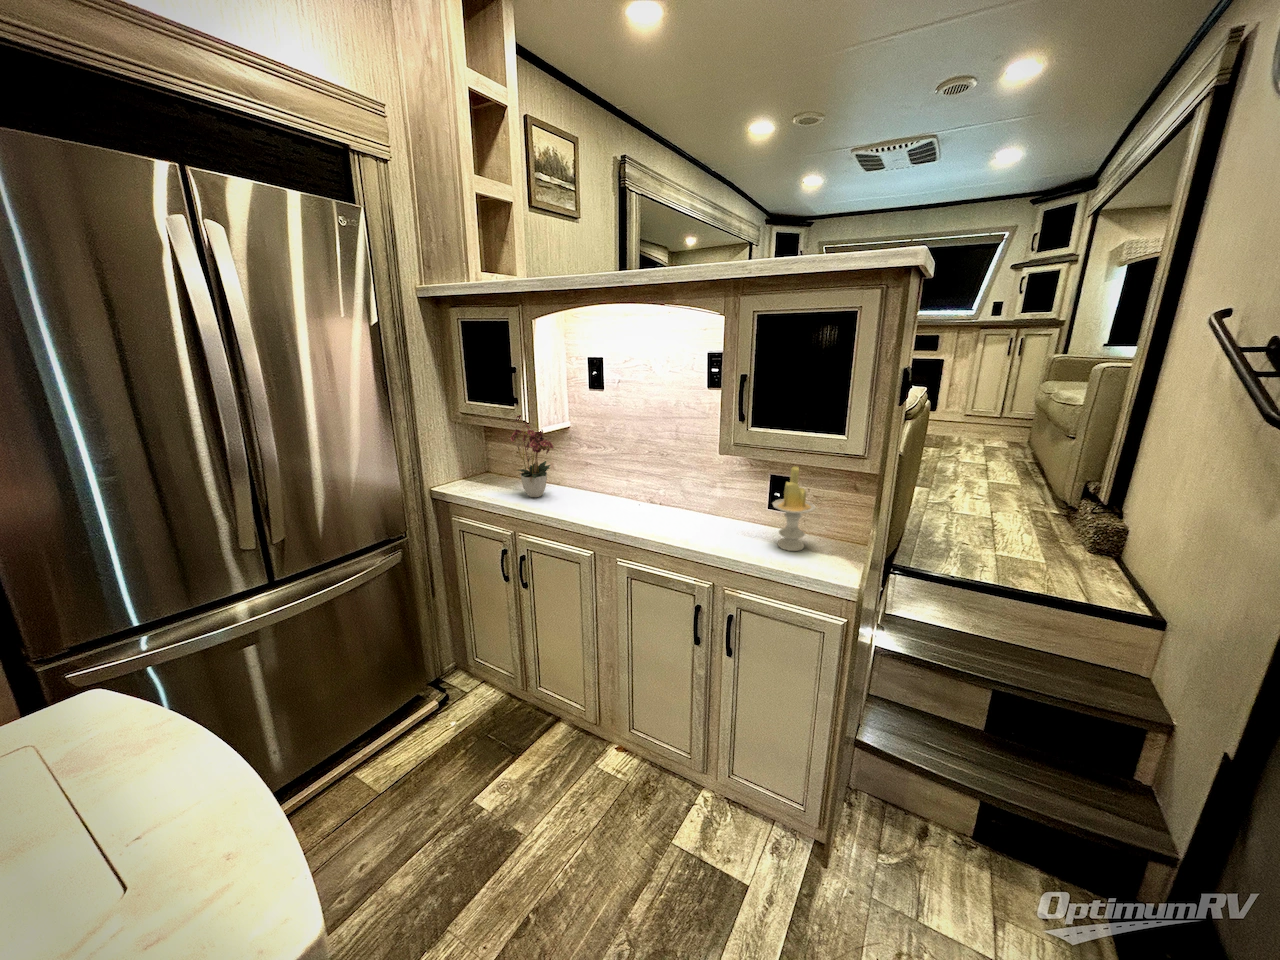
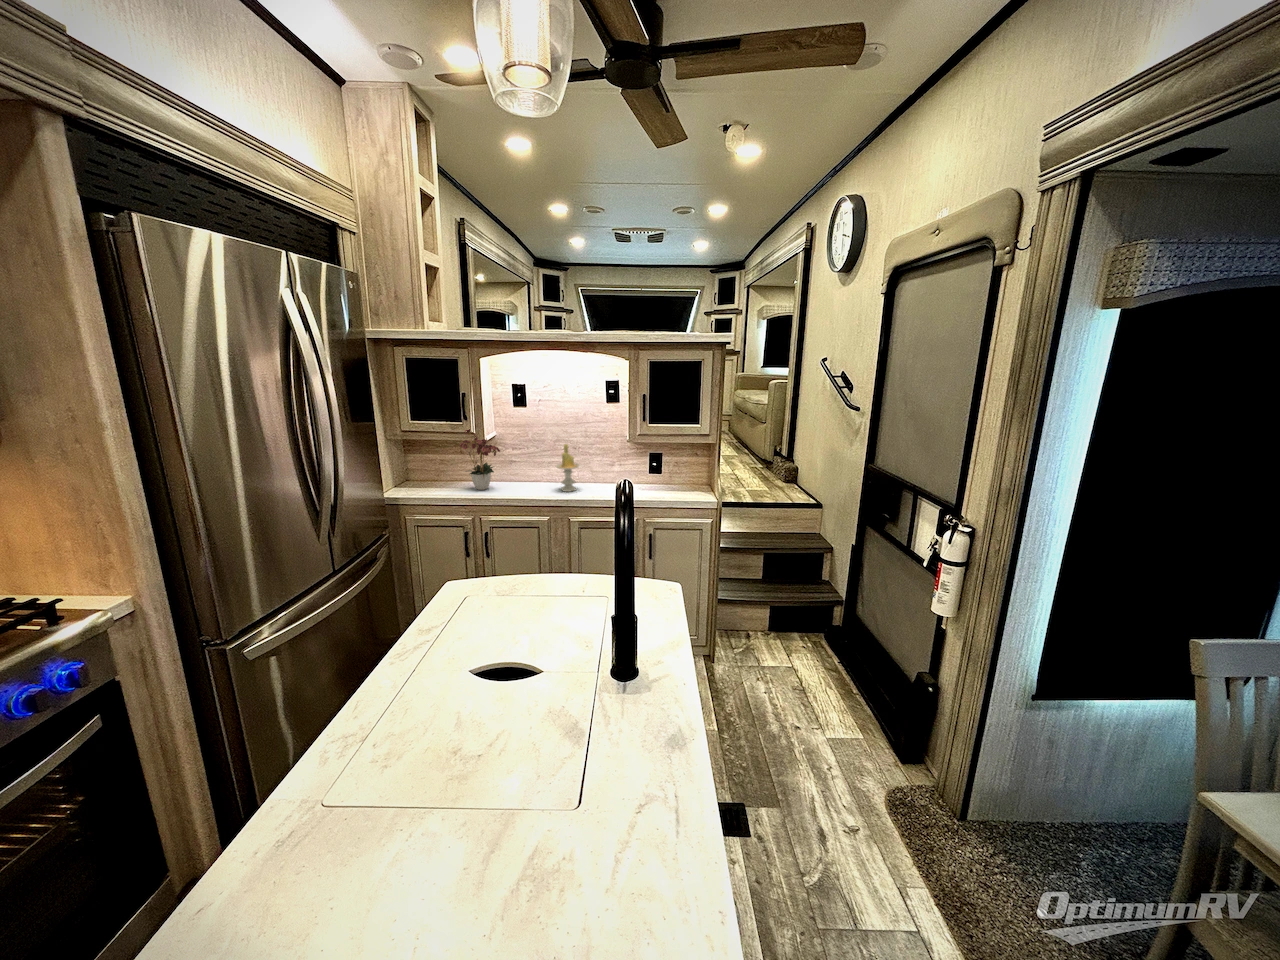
candle: present [773,467,816,551] -> present [556,444,579,492]

